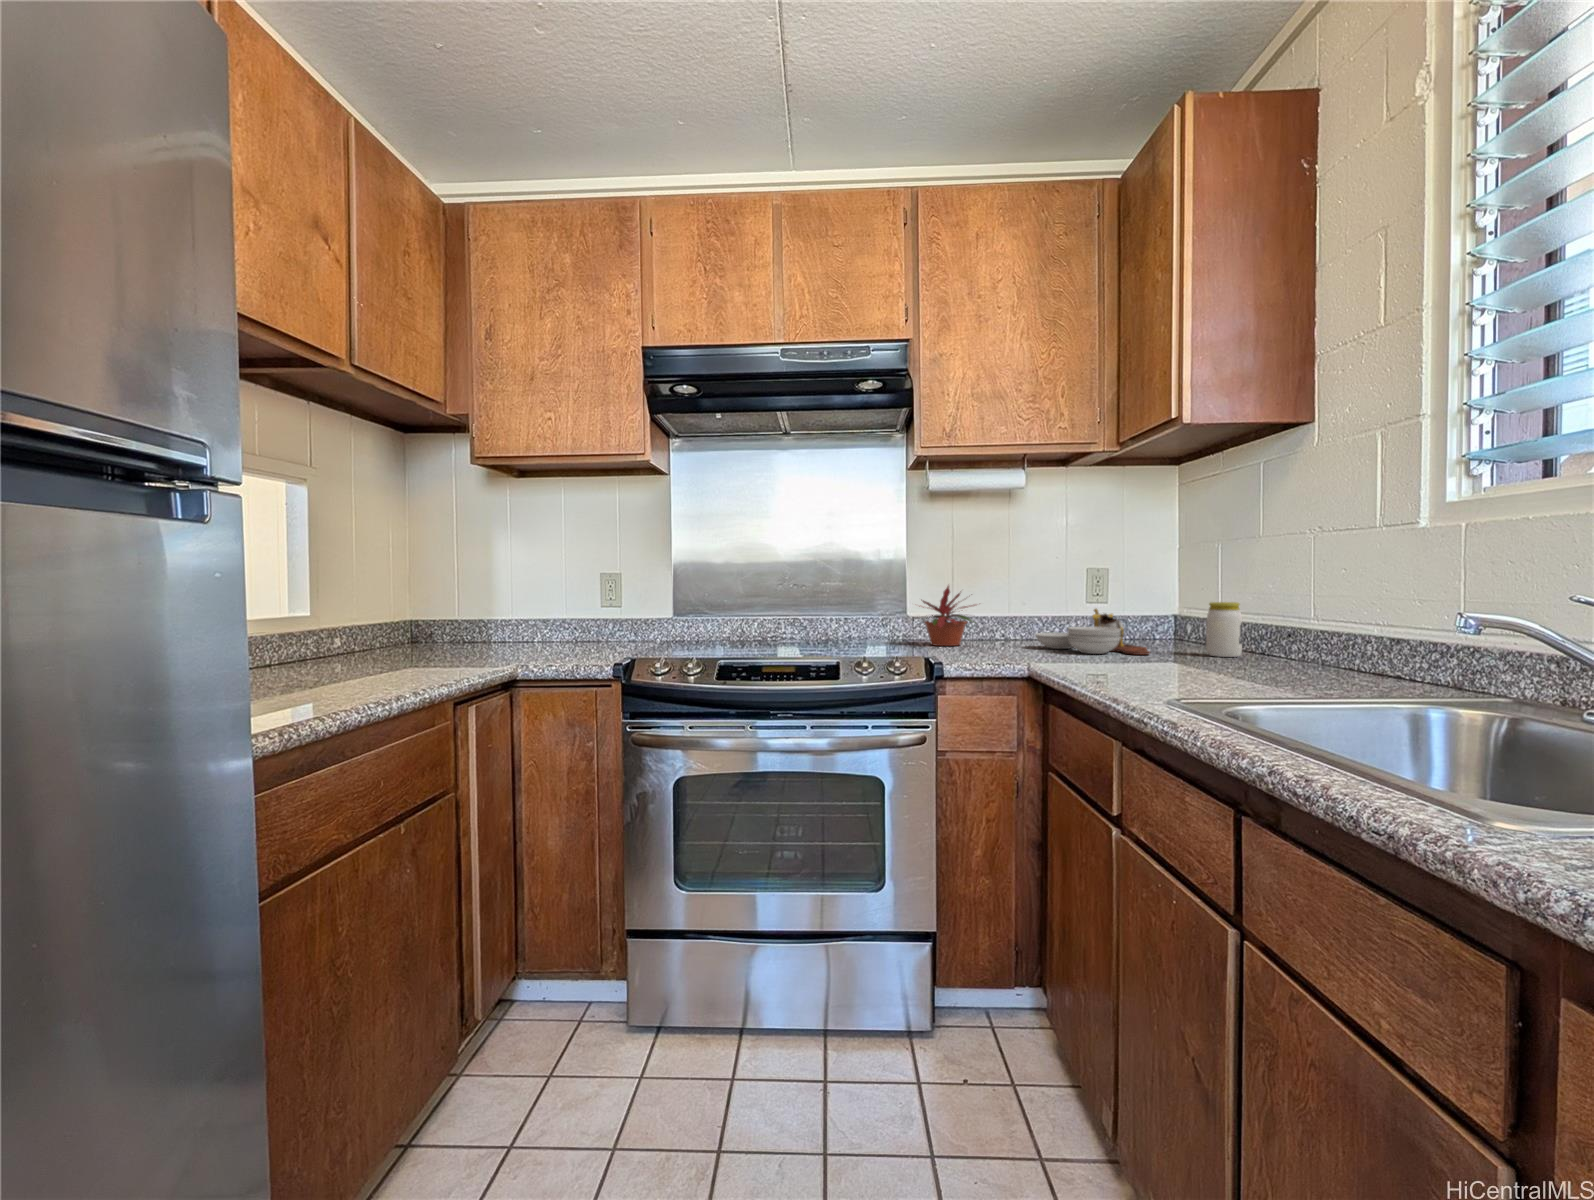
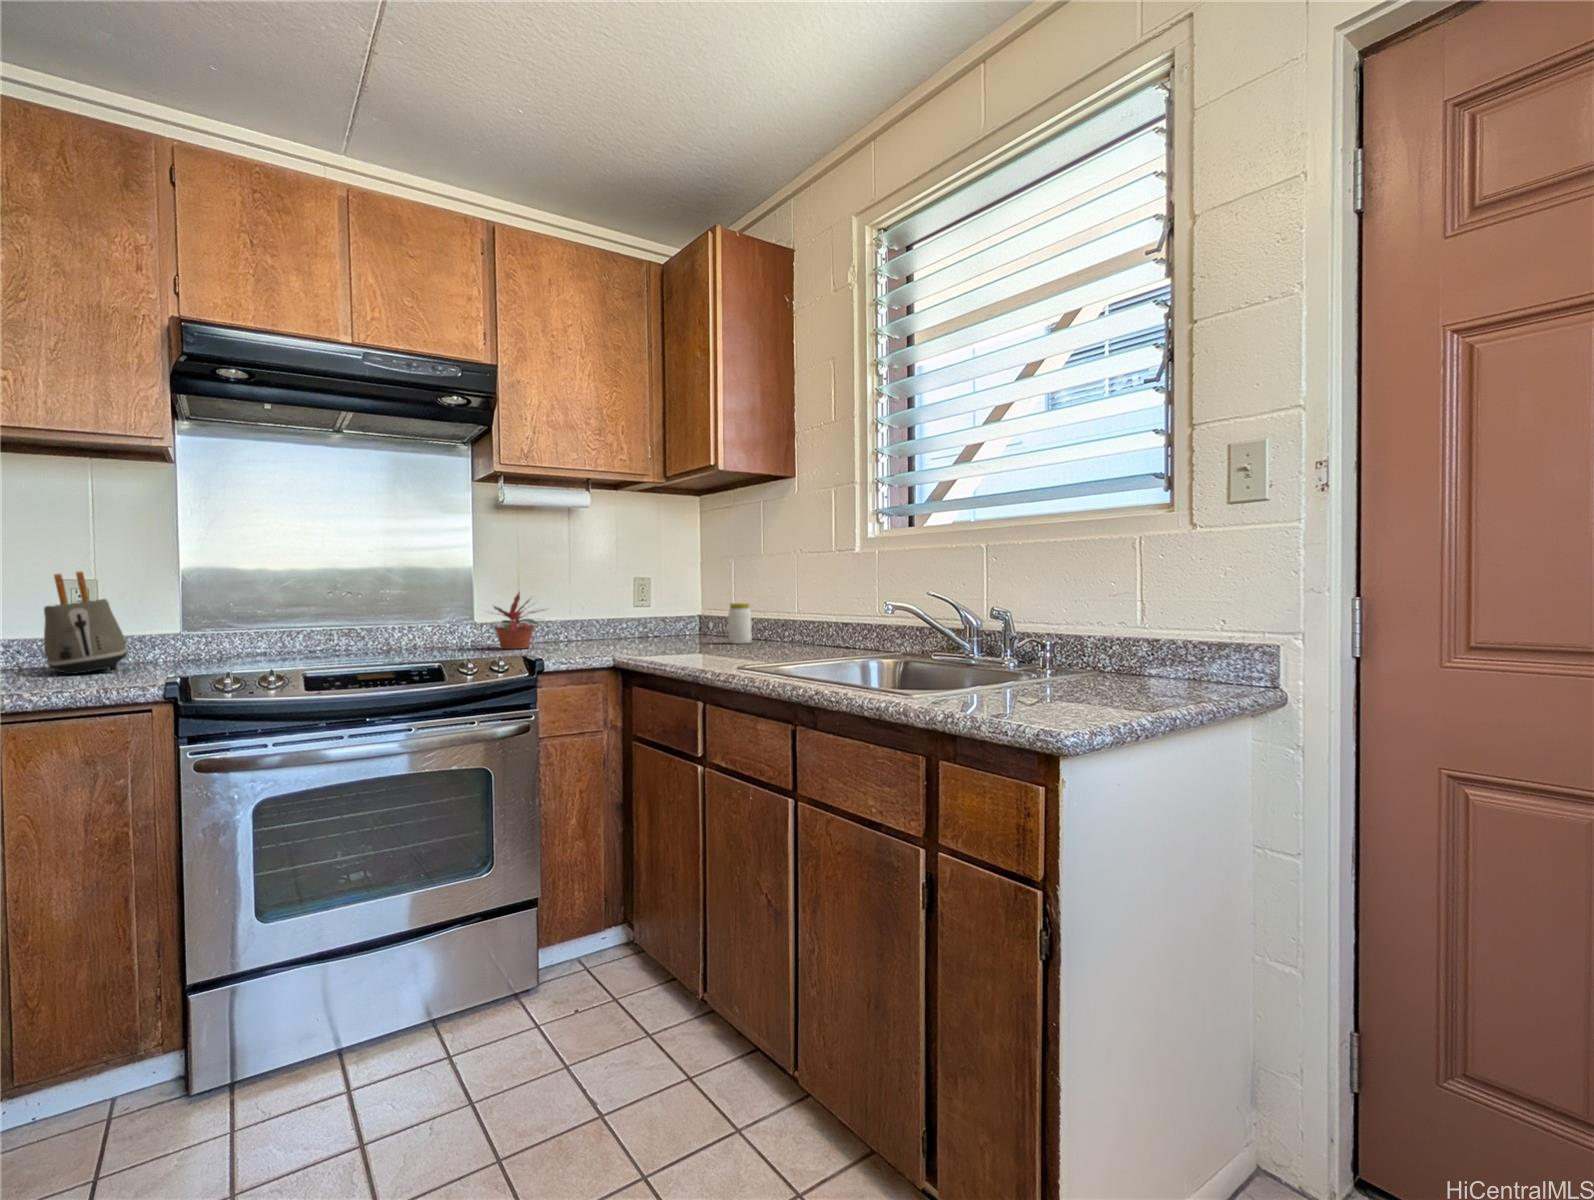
toaster: none [588,567,641,647] -> present [44,571,128,674]
cutting board: present [1036,609,1150,655] -> none [598,610,692,647]

